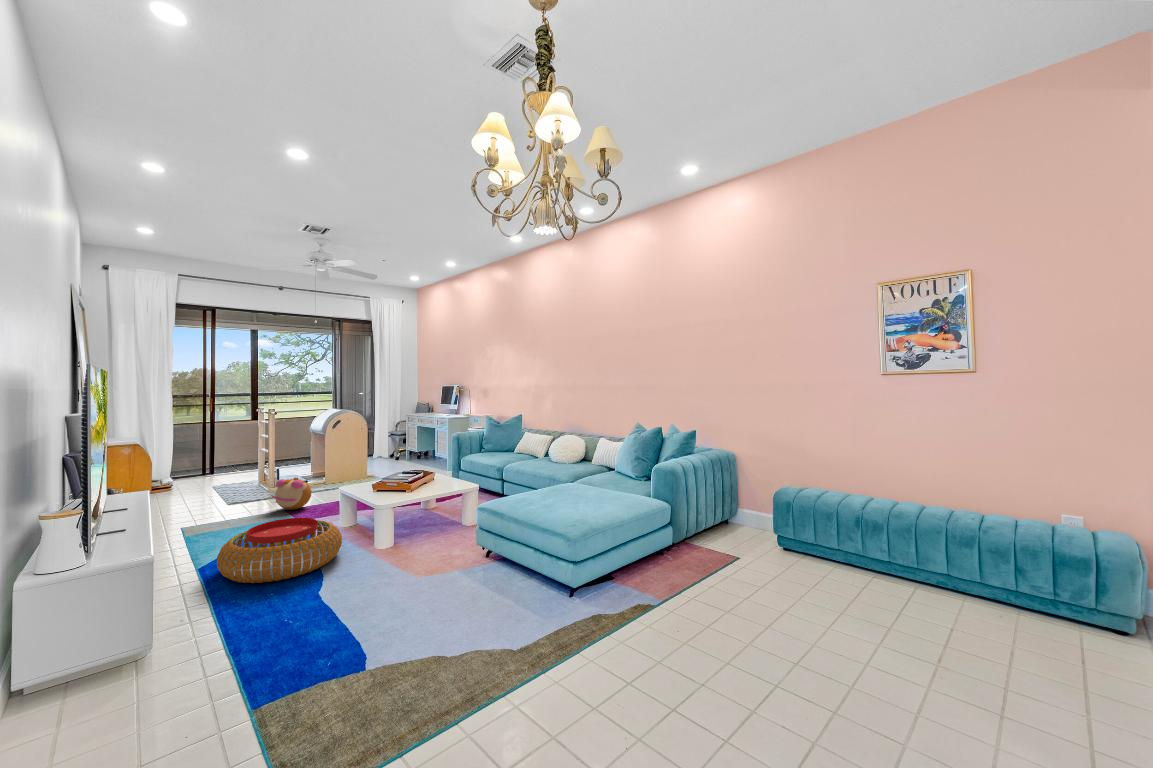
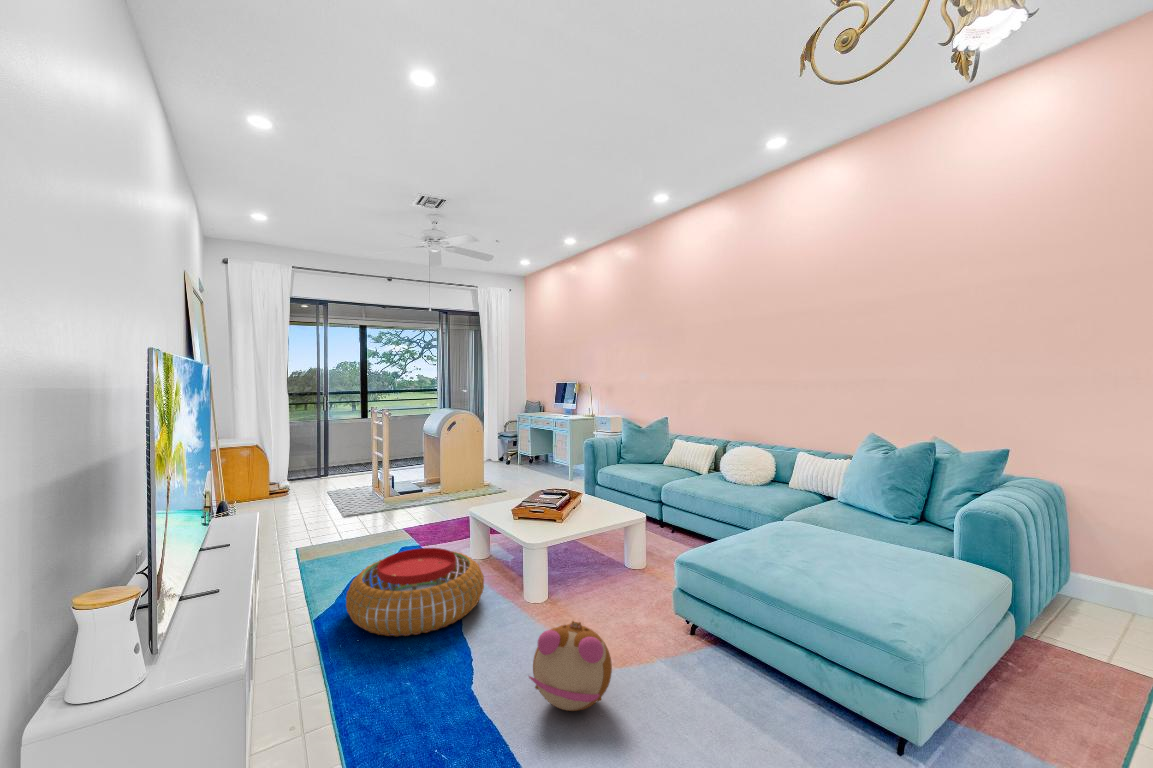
plush toy: present [271,477,311,510] -> present [529,621,612,711]

